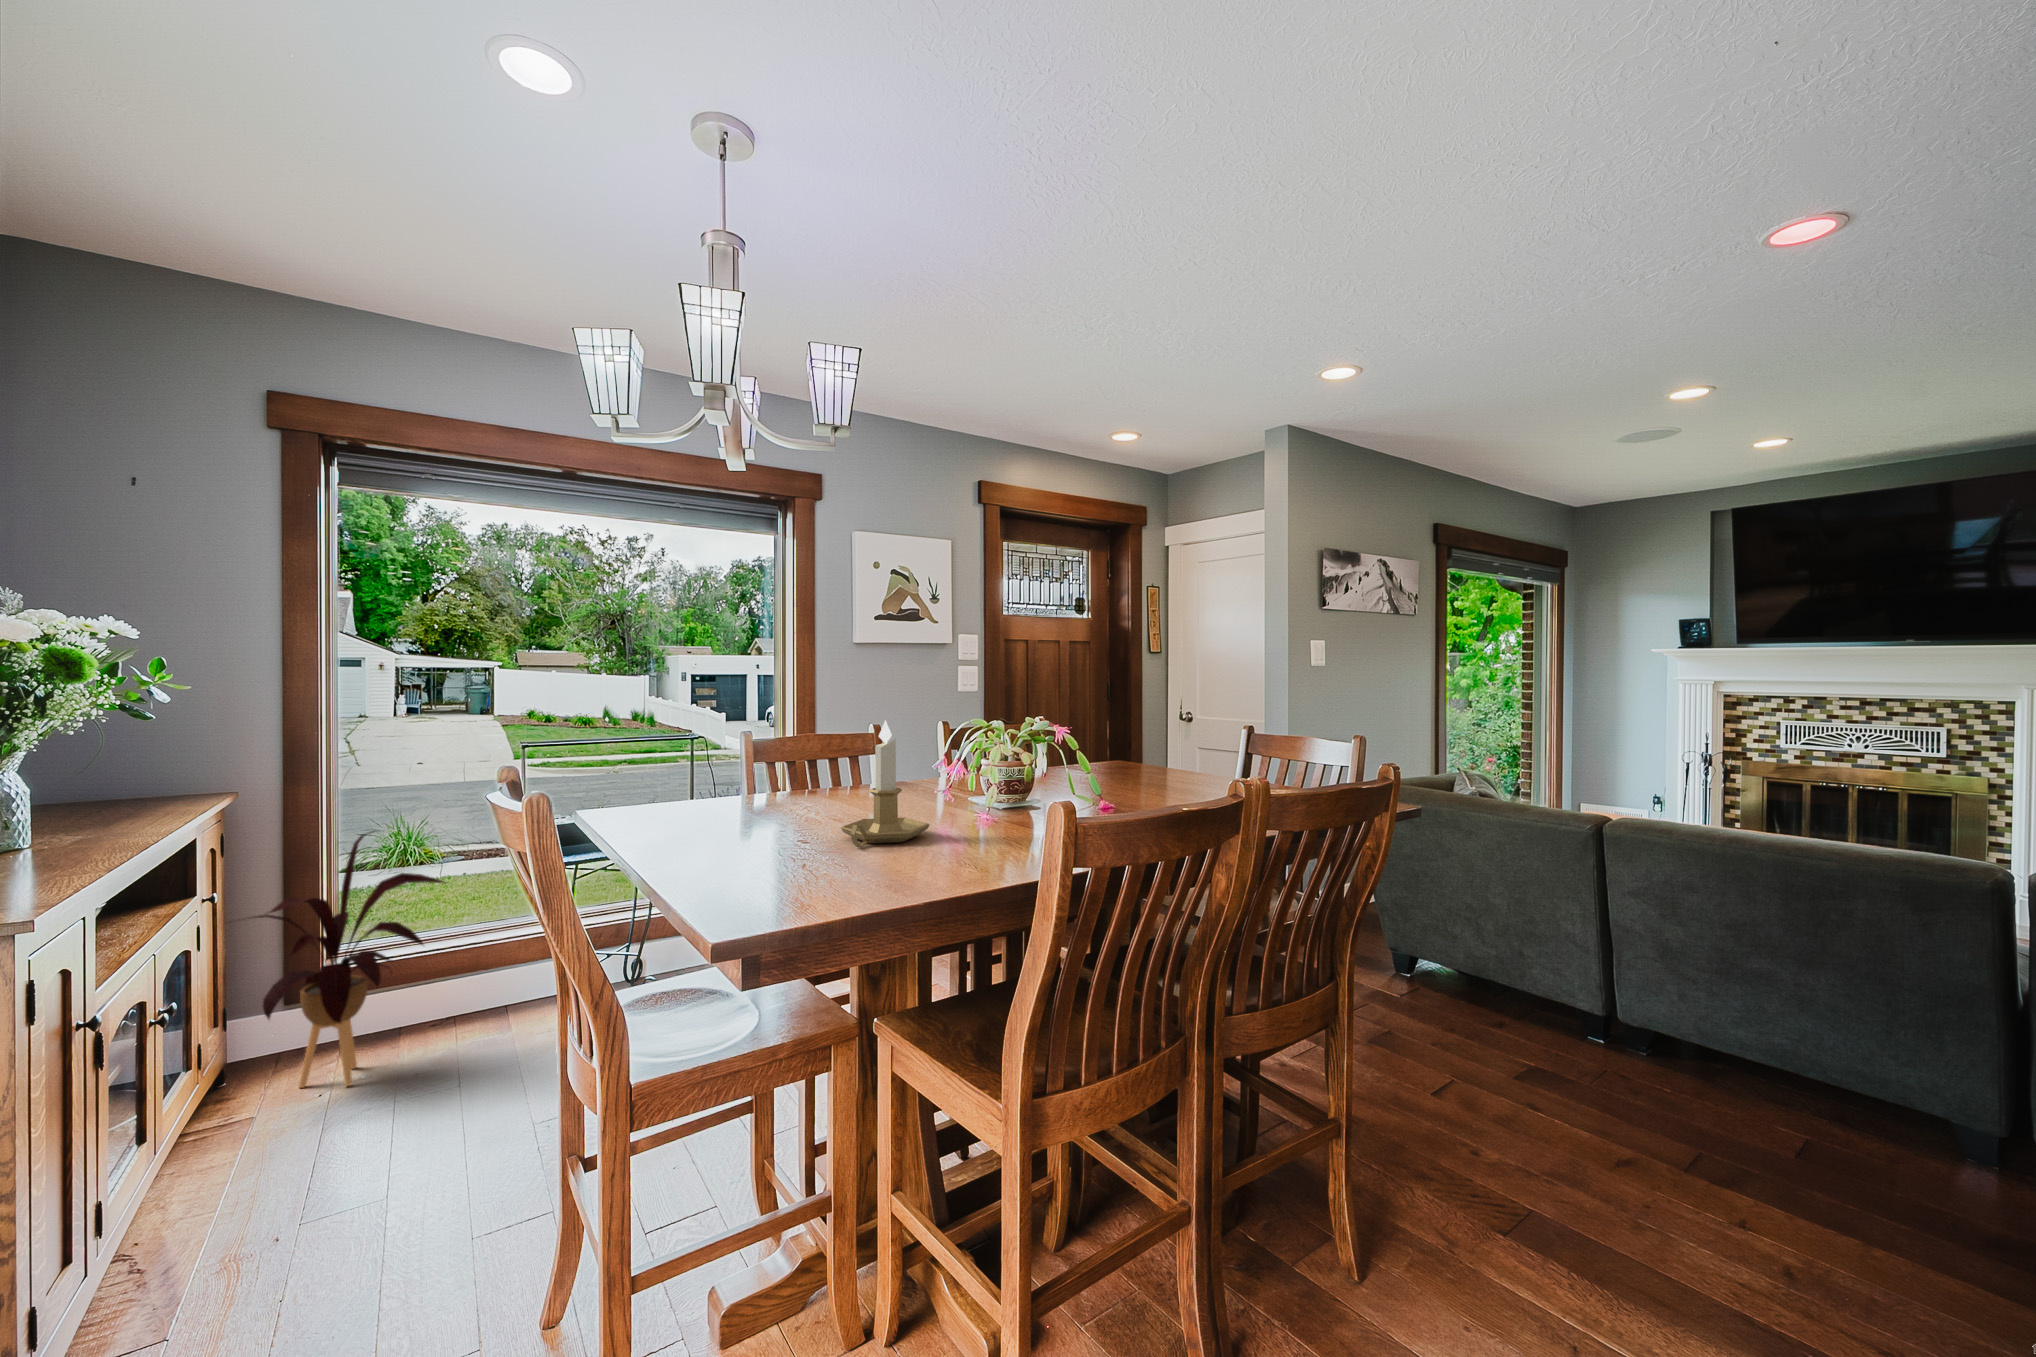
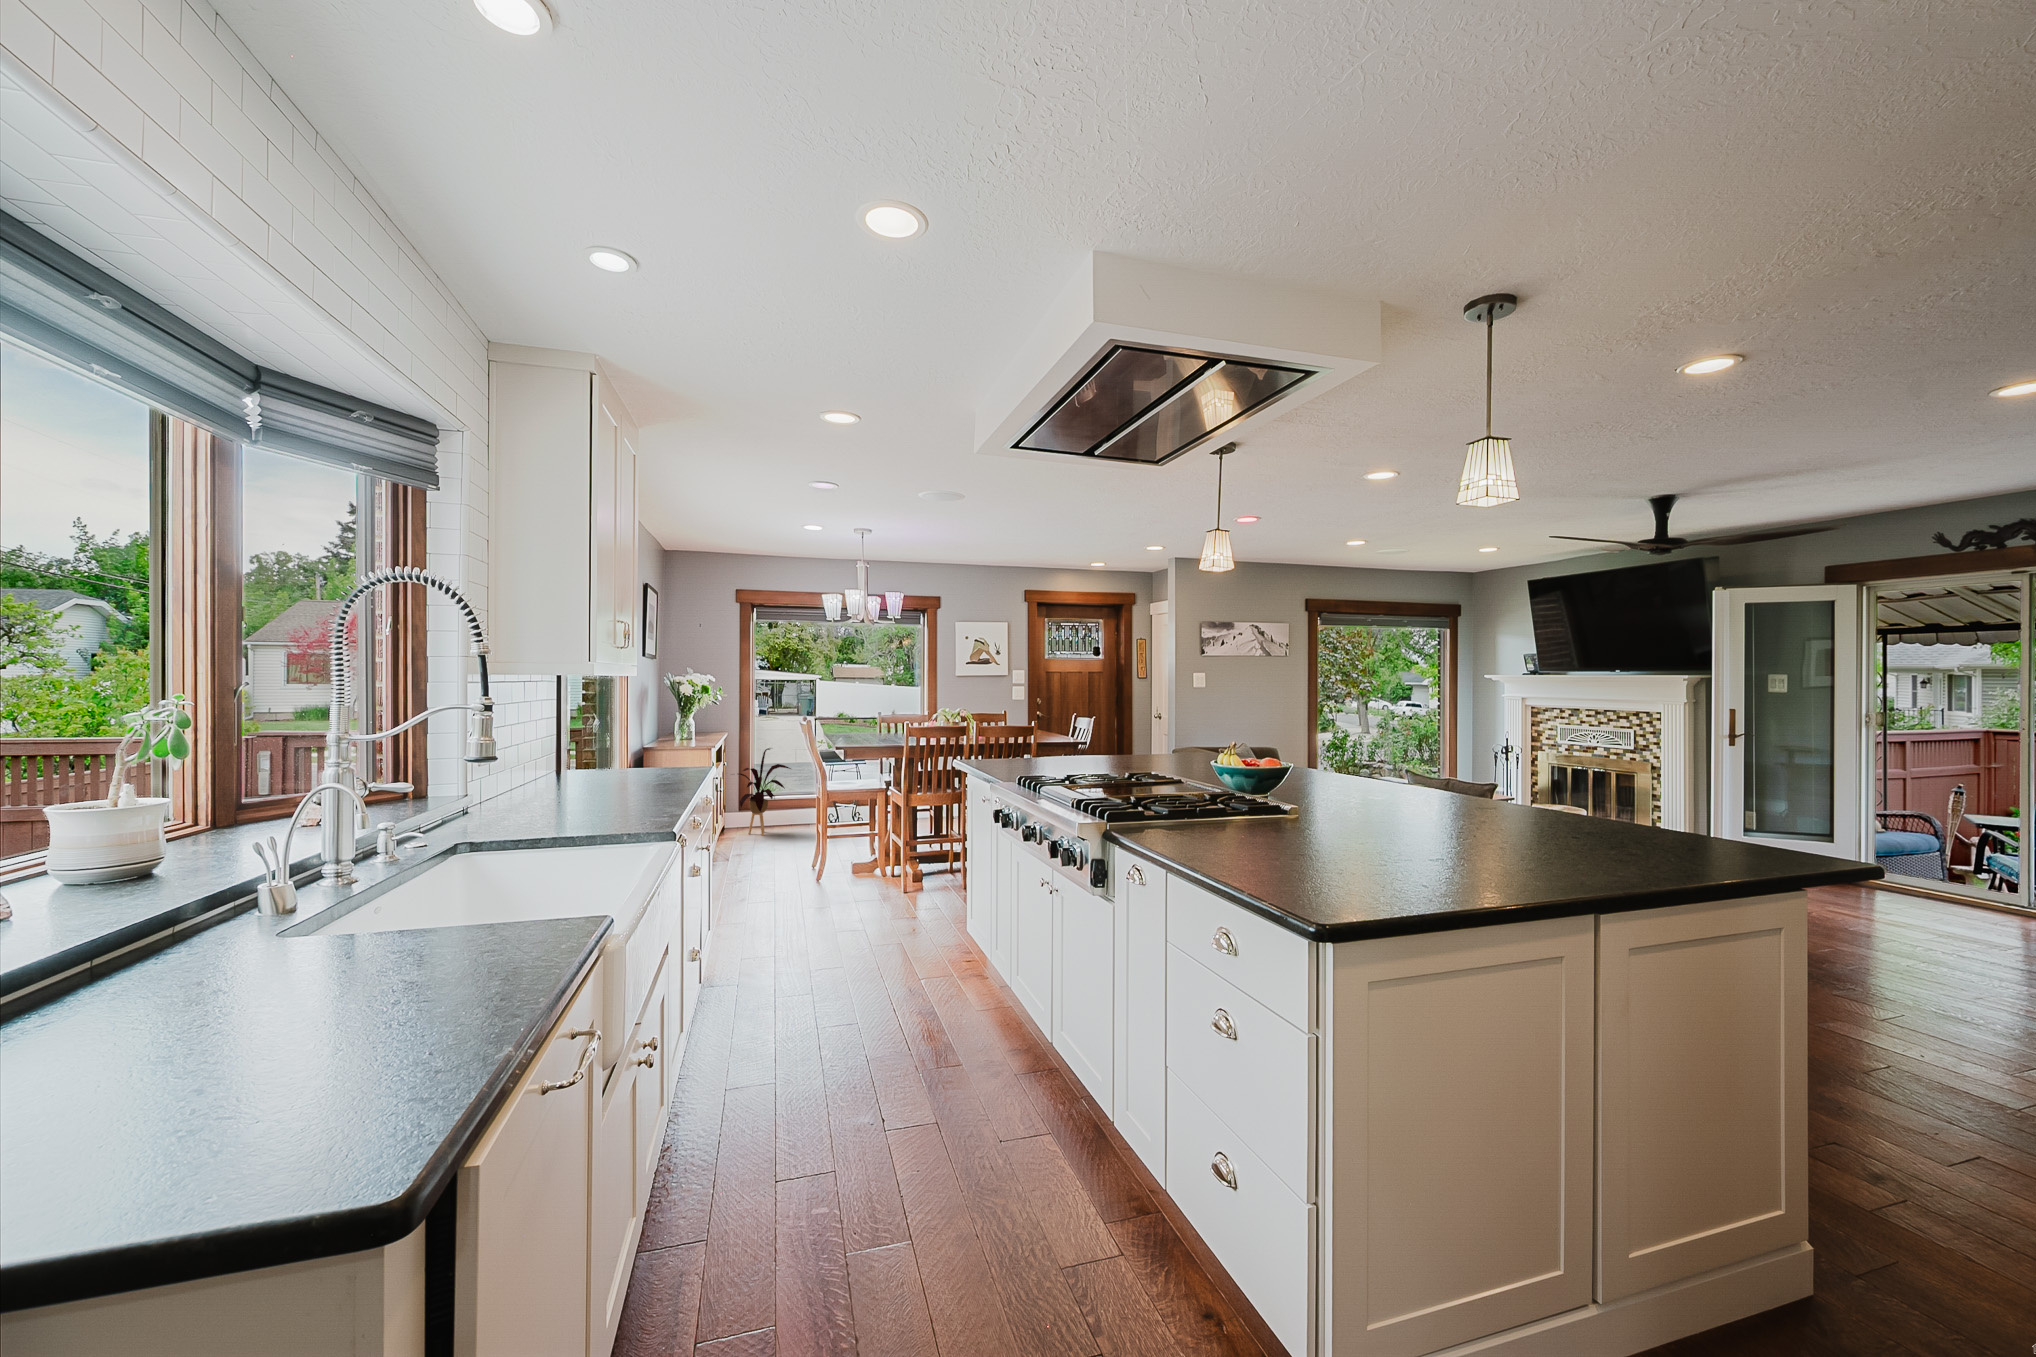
candlestick: present [841,720,930,848] -> none [894,711,922,748]

